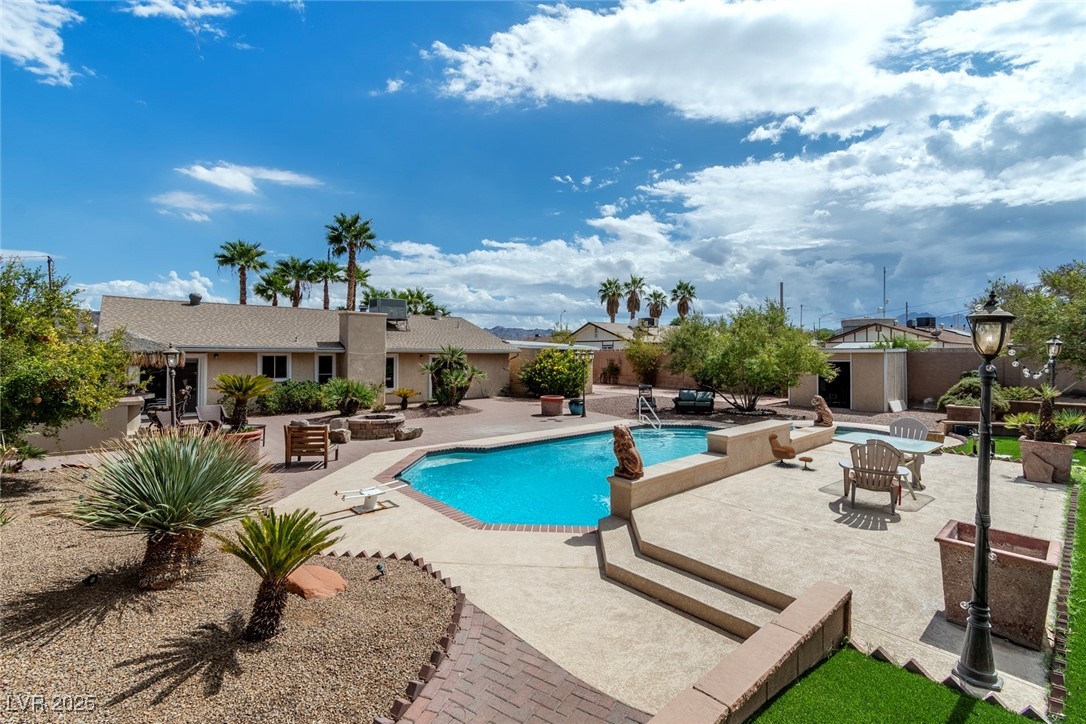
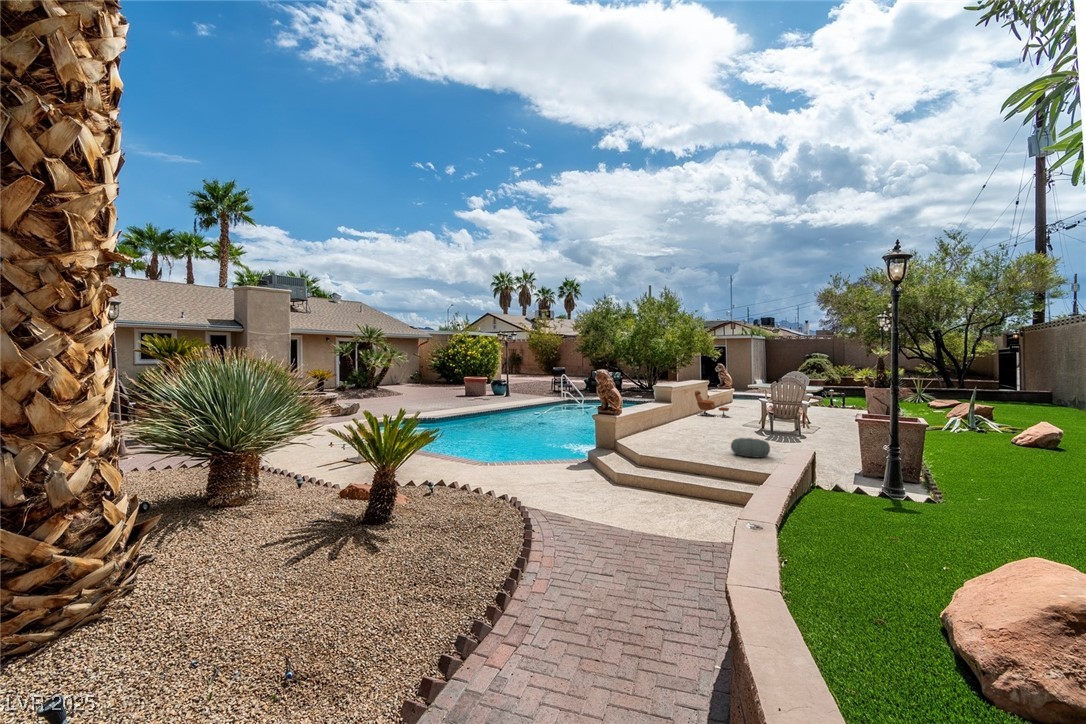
pouf: none [764,532,819,566] -> present [731,438,770,458]

